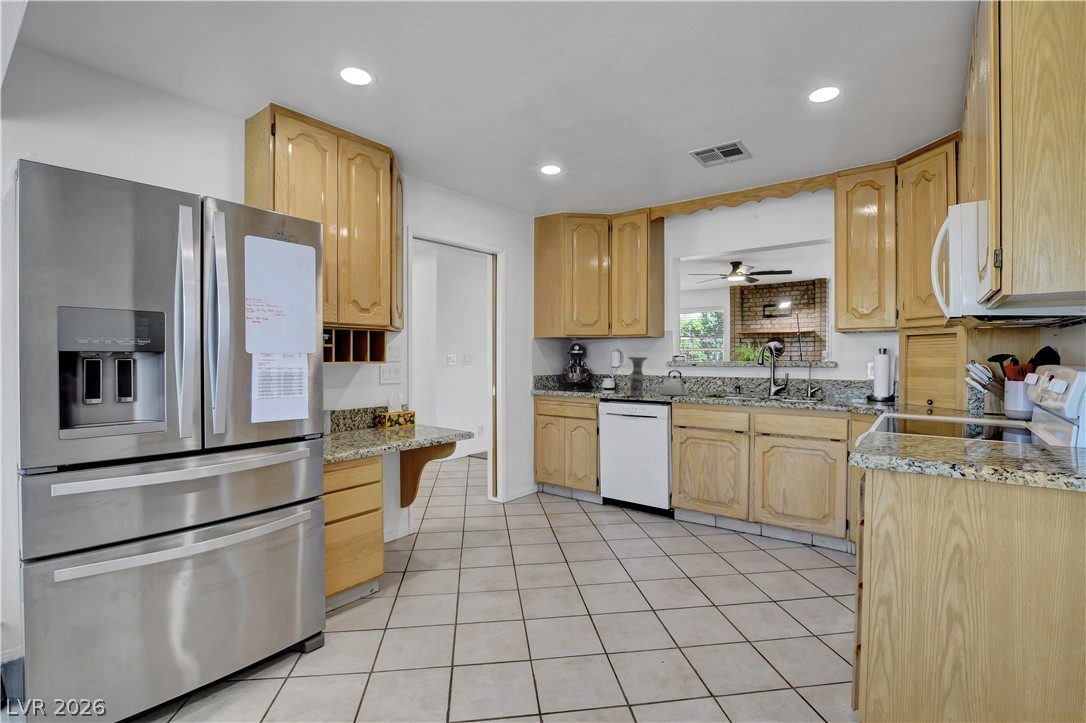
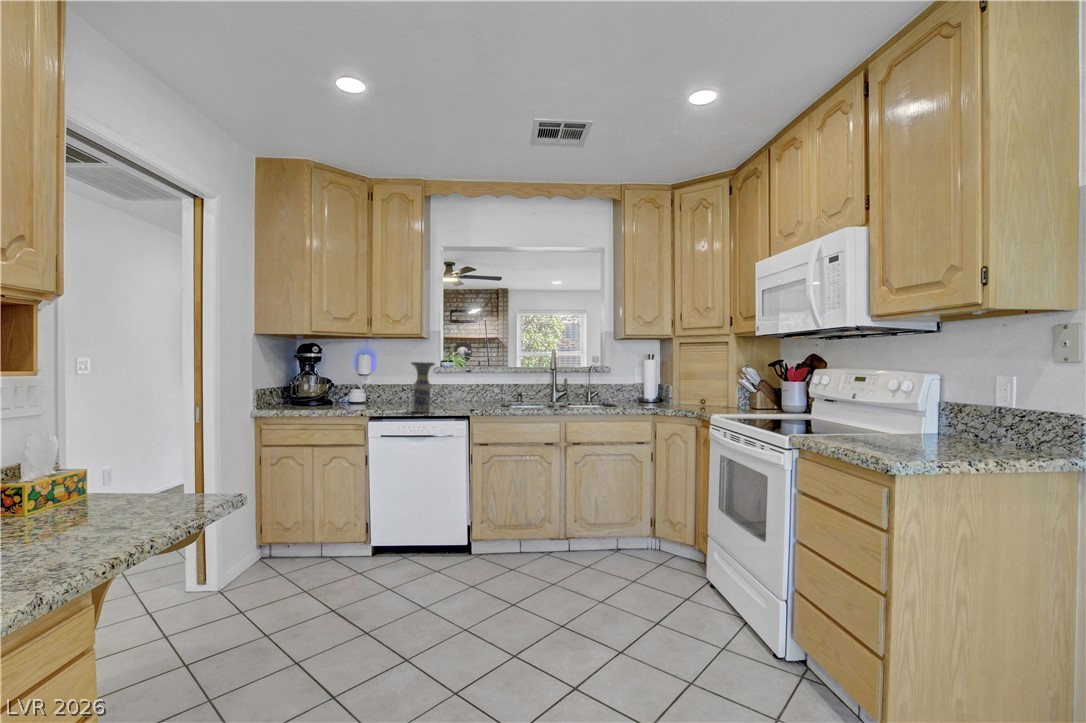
kettle: present [661,370,688,395] -> none [441,377,473,407]

